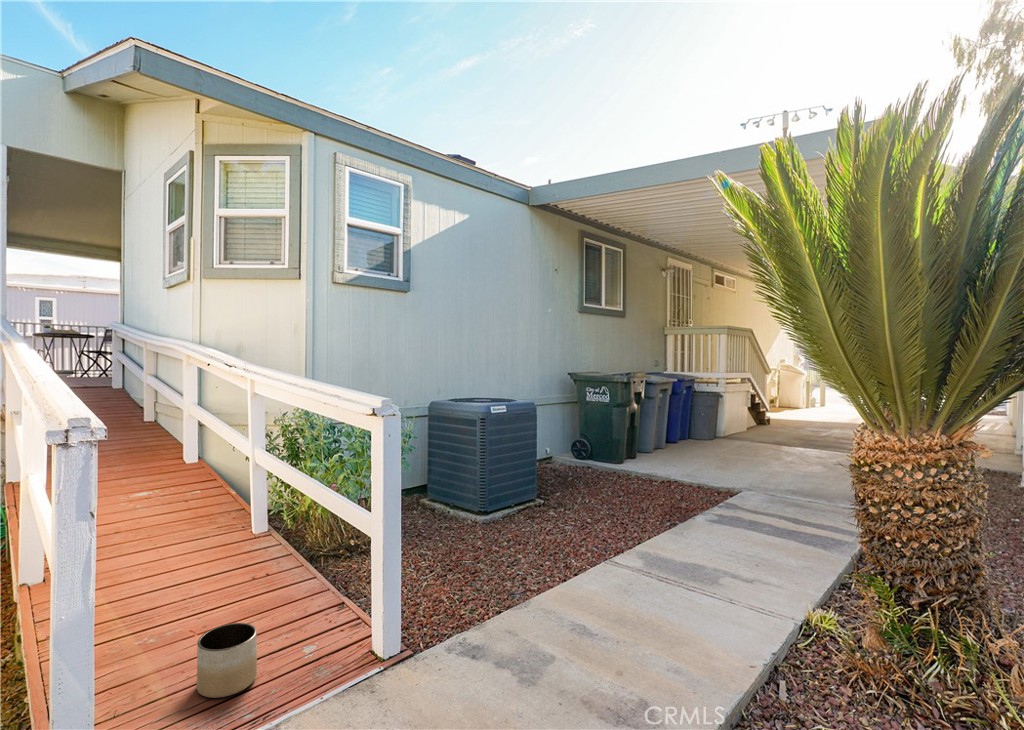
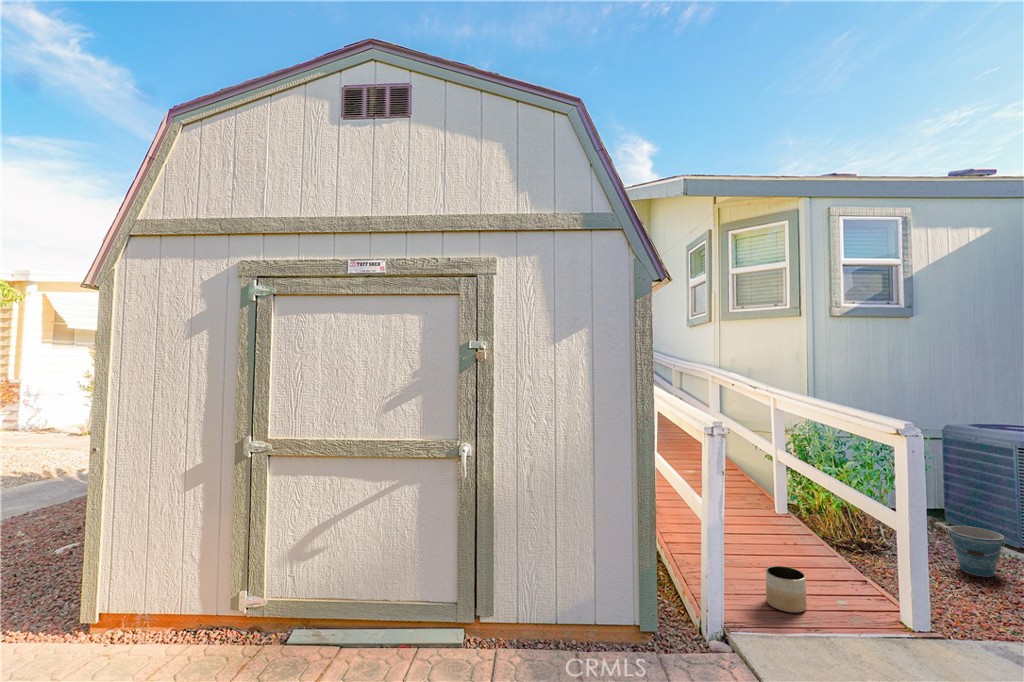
bucket: none [428,502,471,552] -> present [948,526,1005,577]

